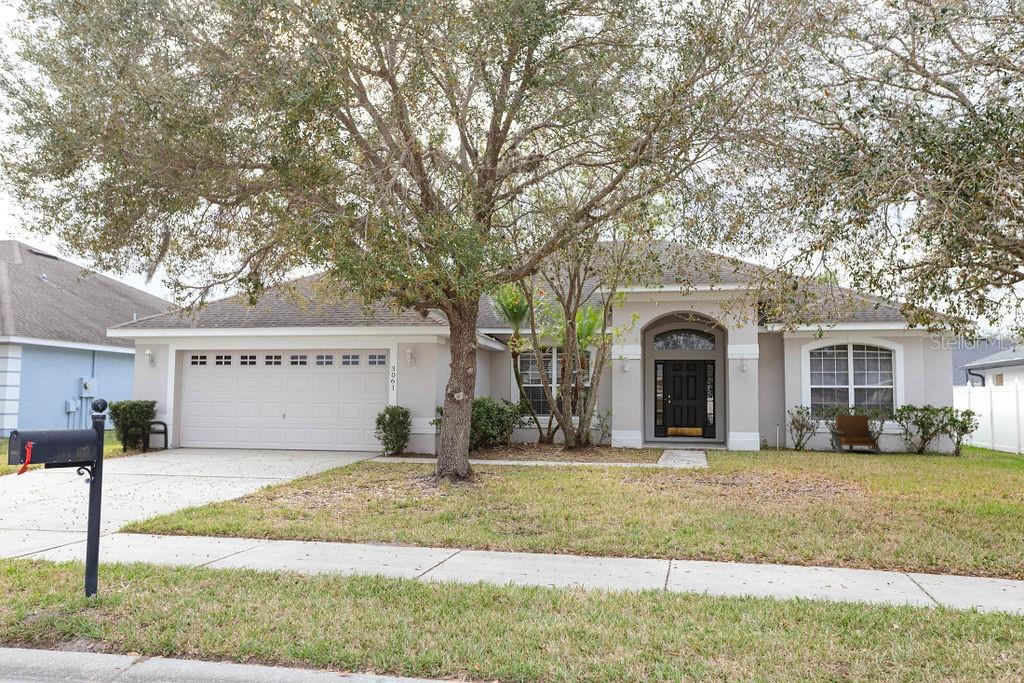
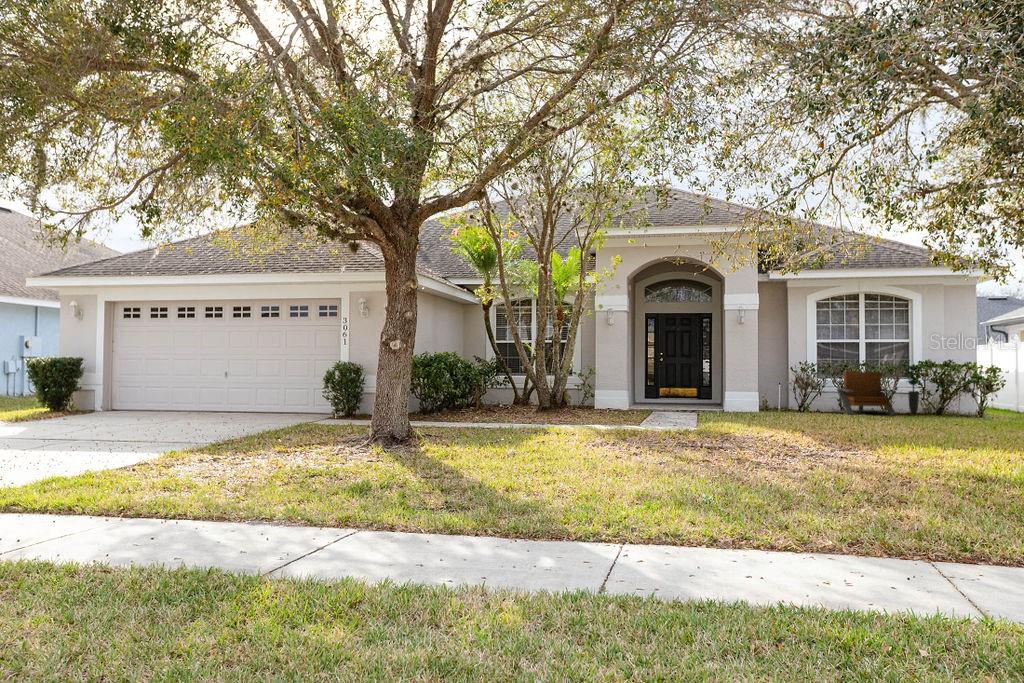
potted plant: none [886,410,907,452] -> present [906,366,923,413]
bench: present [123,421,168,452] -> none [46,380,100,415]

